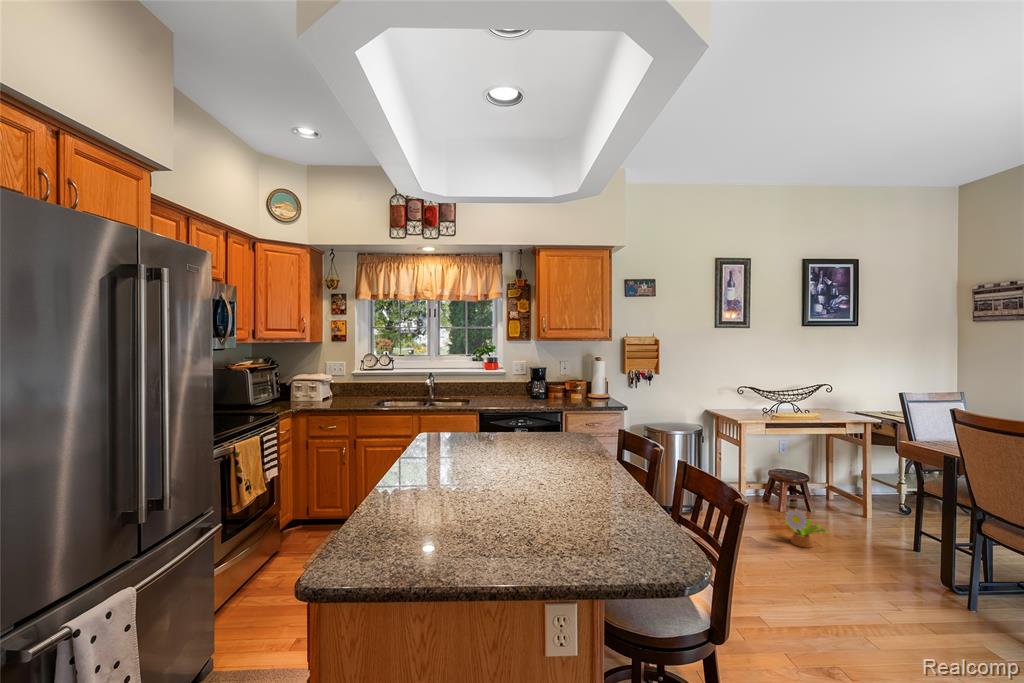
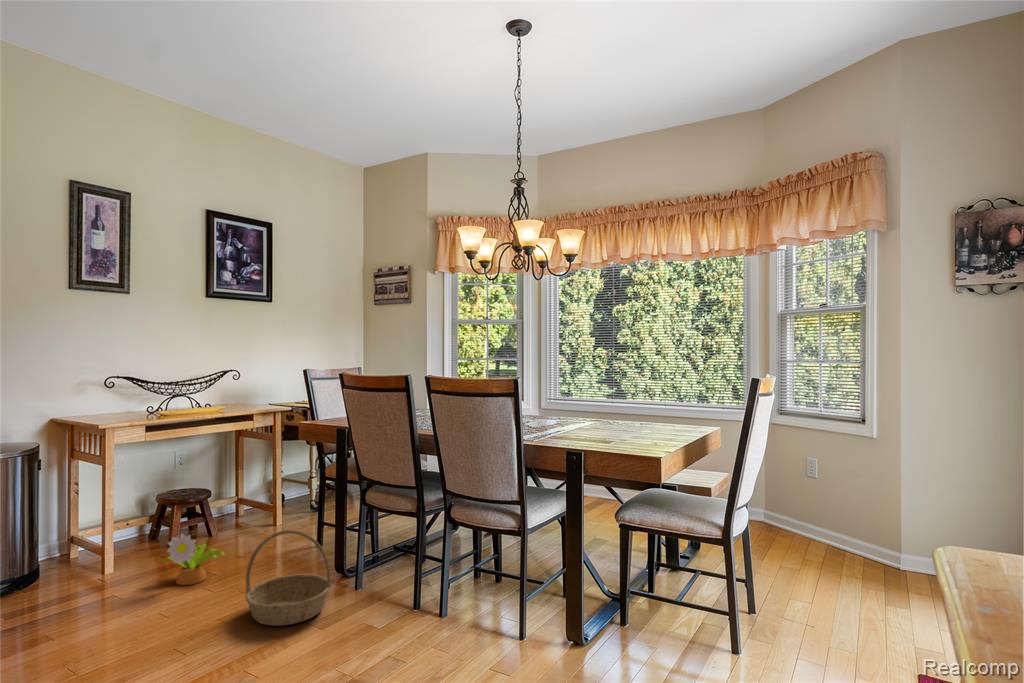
basket: none [853,535,939,618] -> present [245,530,331,626]

